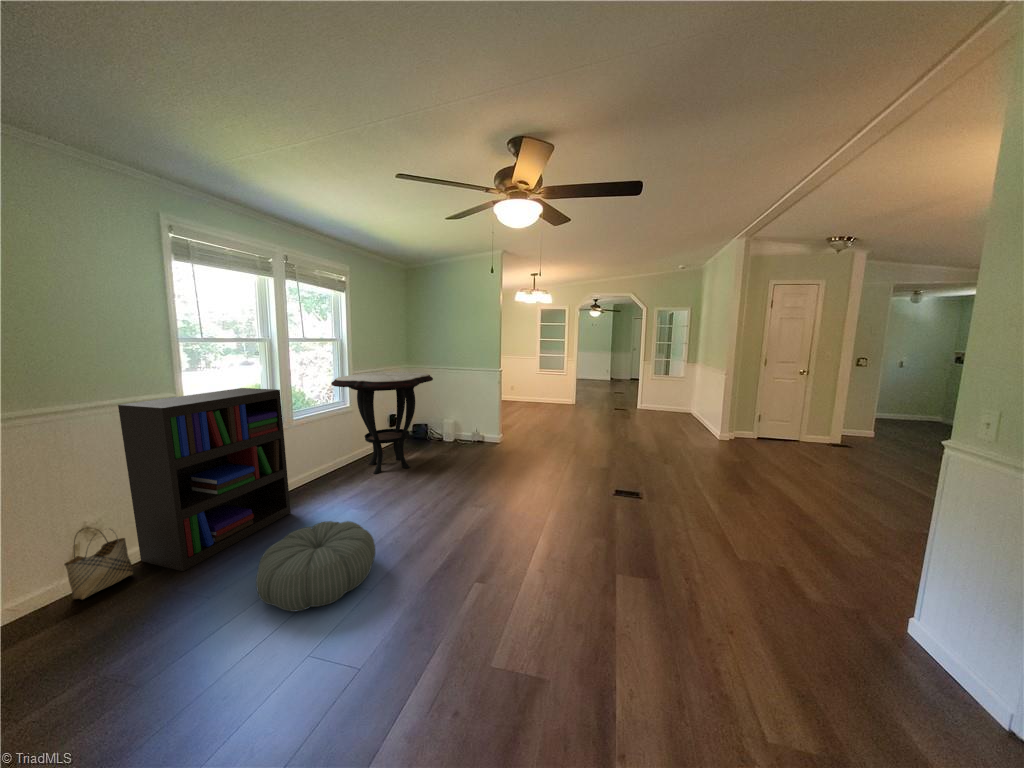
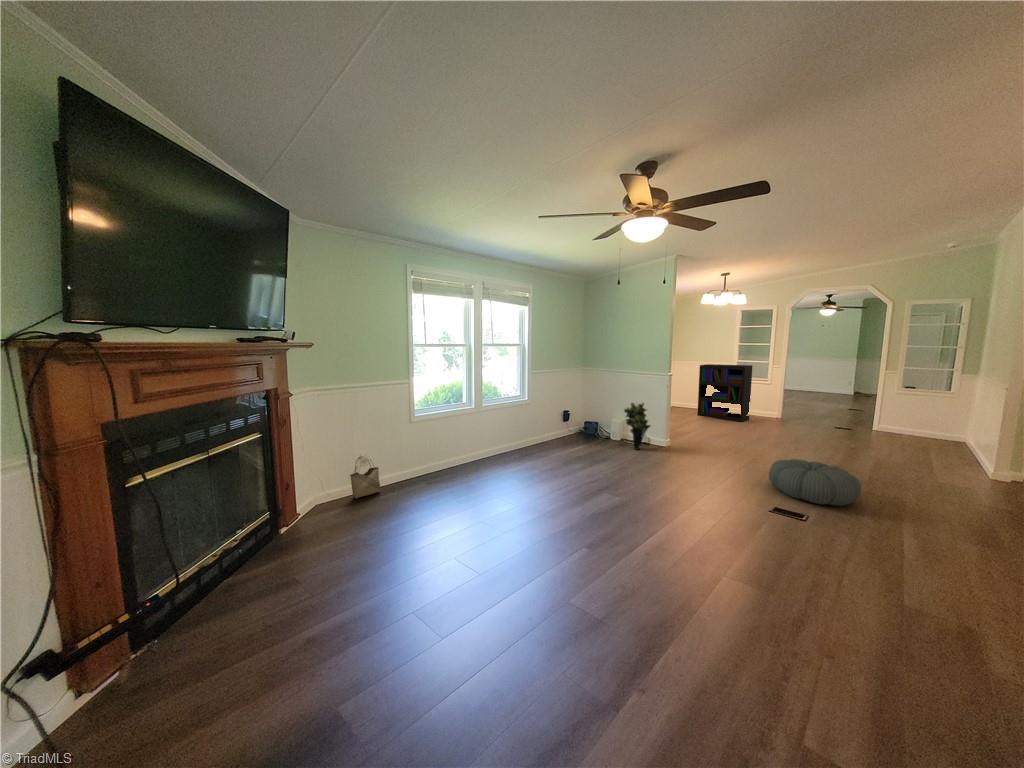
side table: present [331,372,433,474] -> none [511,373,595,459]
bookshelf: present [118,388,291,571] -> present [697,364,752,422]
potted plant: none [458,398,486,446] -> present [624,403,650,449]
pouf: present [256,521,375,612] -> present [769,459,861,506]

